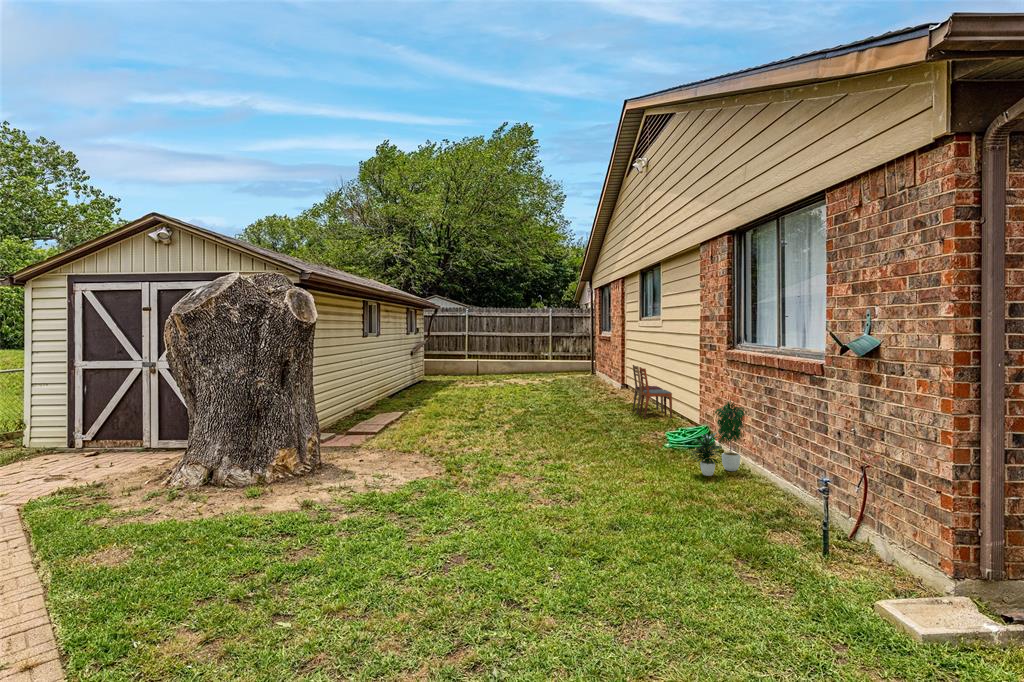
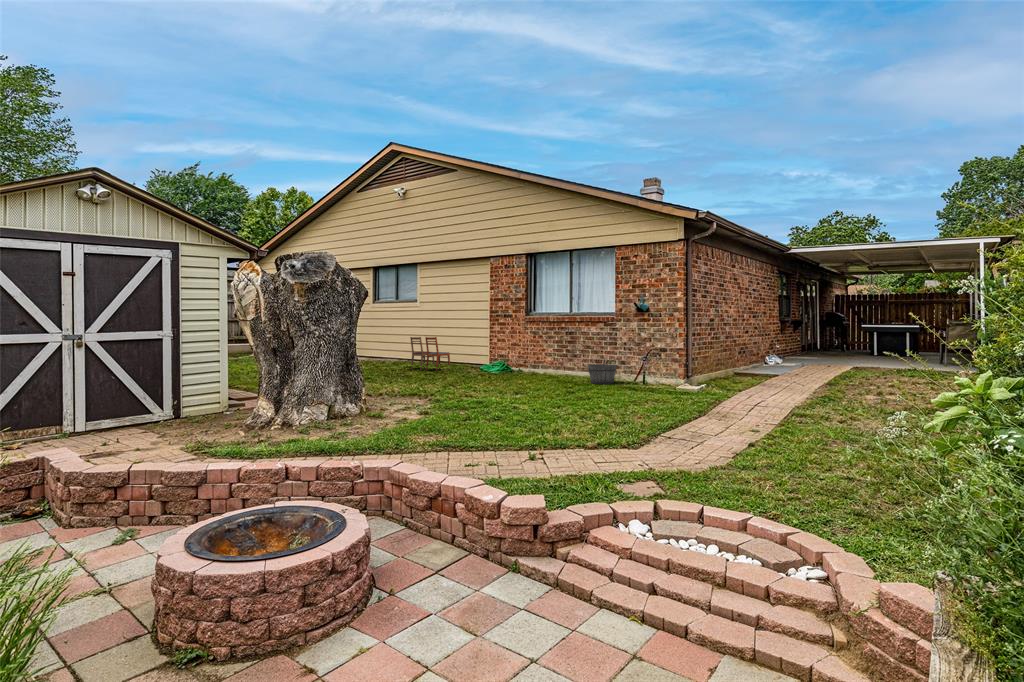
potted plant: present [692,401,746,476] -> none [539,342,557,380]
wooden bucket: none [740,459,816,523] -> present [588,359,616,384]

